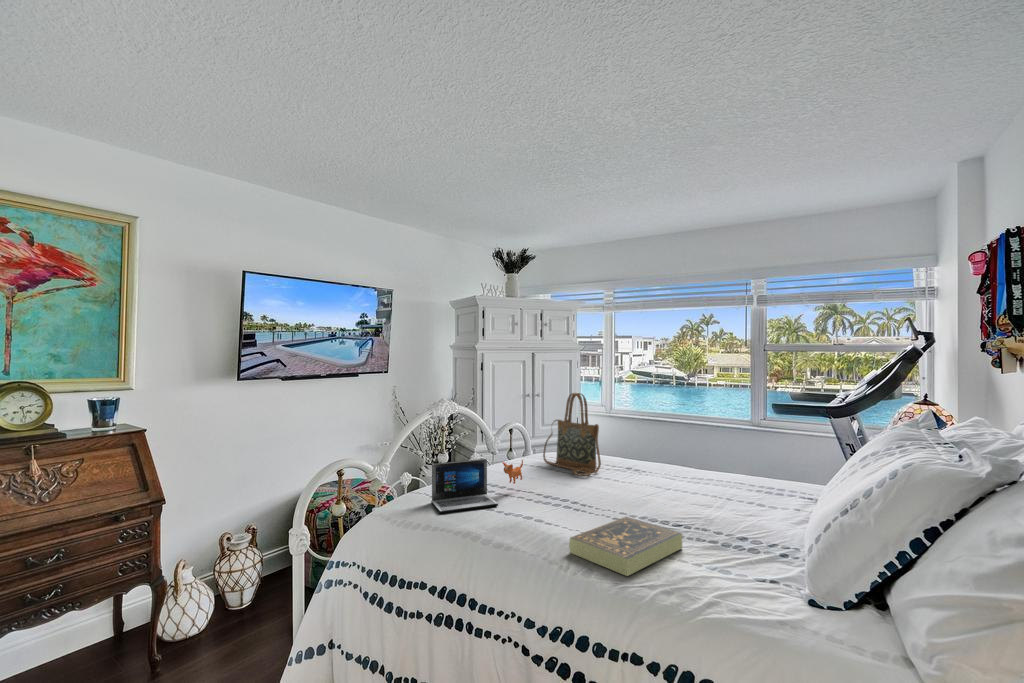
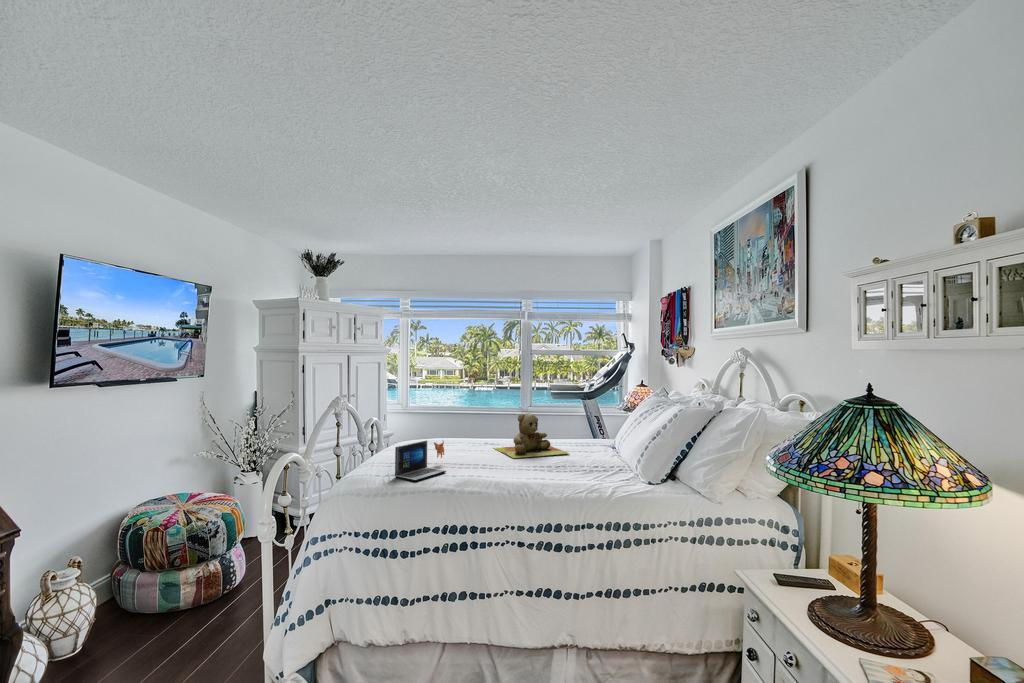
handbag: present [543,393,601,476] -> none [424,390,476,450]
teddy bear: none [621,432,728,503] -> present [494,413,569,458]
book: present [569,517,683,576] -> none [528,464,577,489]

